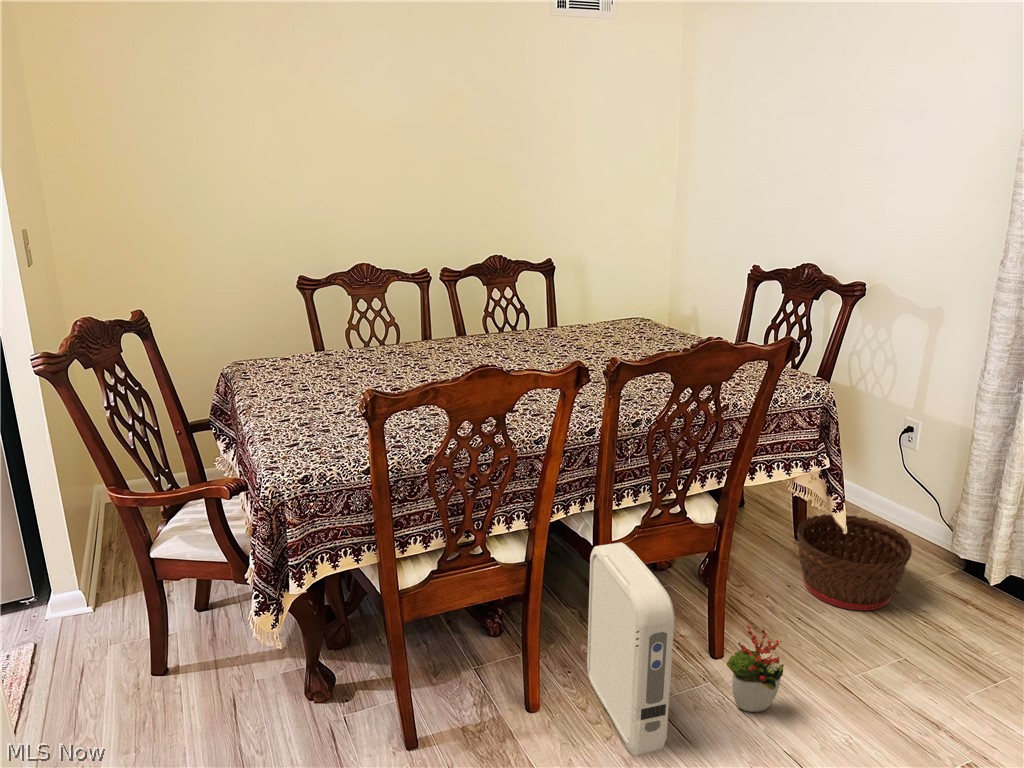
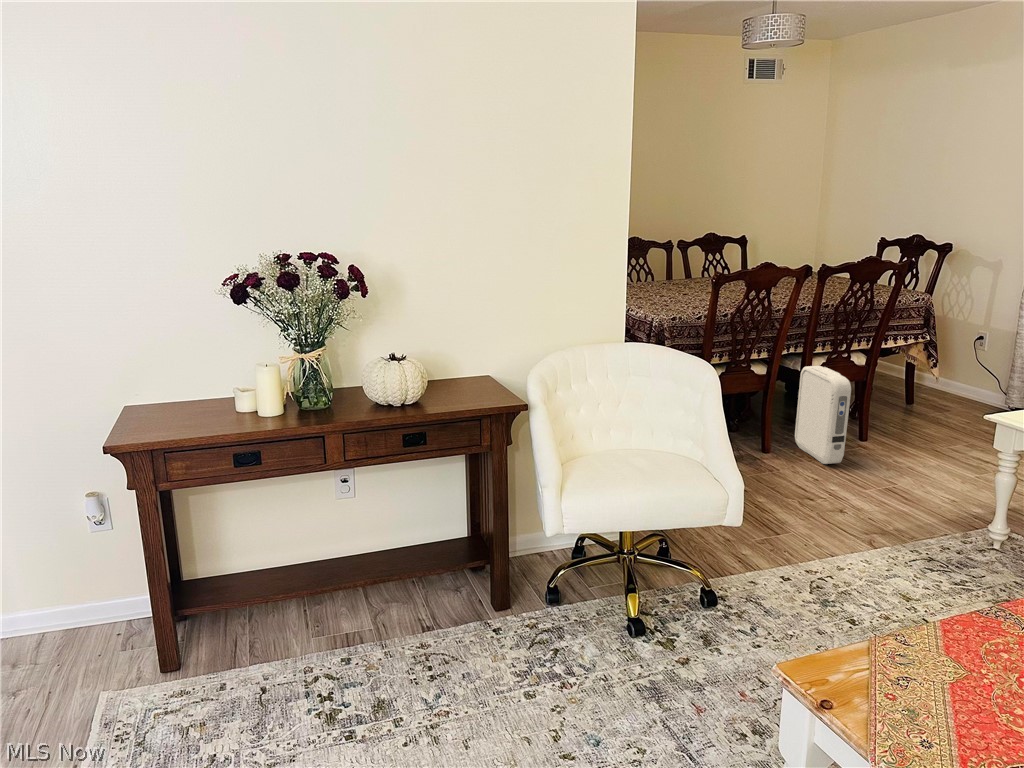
basket: present [797,514,912,610] -> none [909,380,979,427]
decorative plant: present [727,625,784,712] -> none [873,409,904,456]

